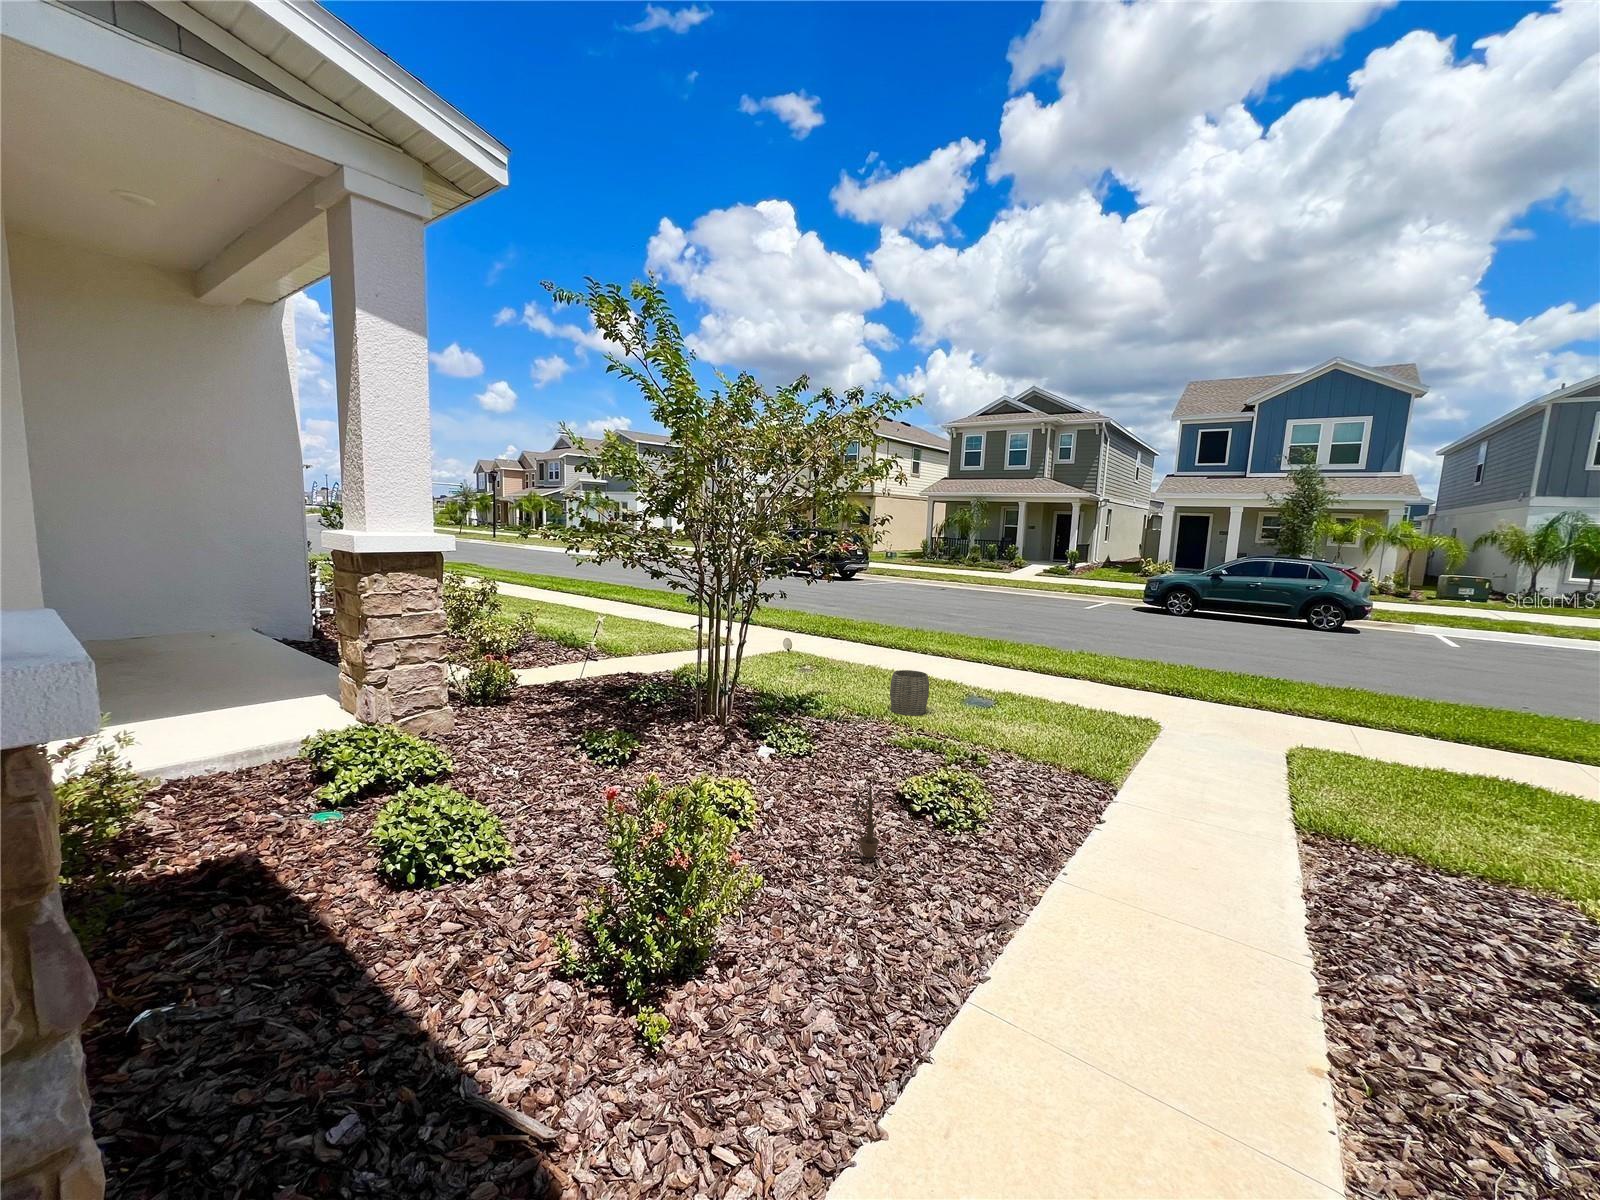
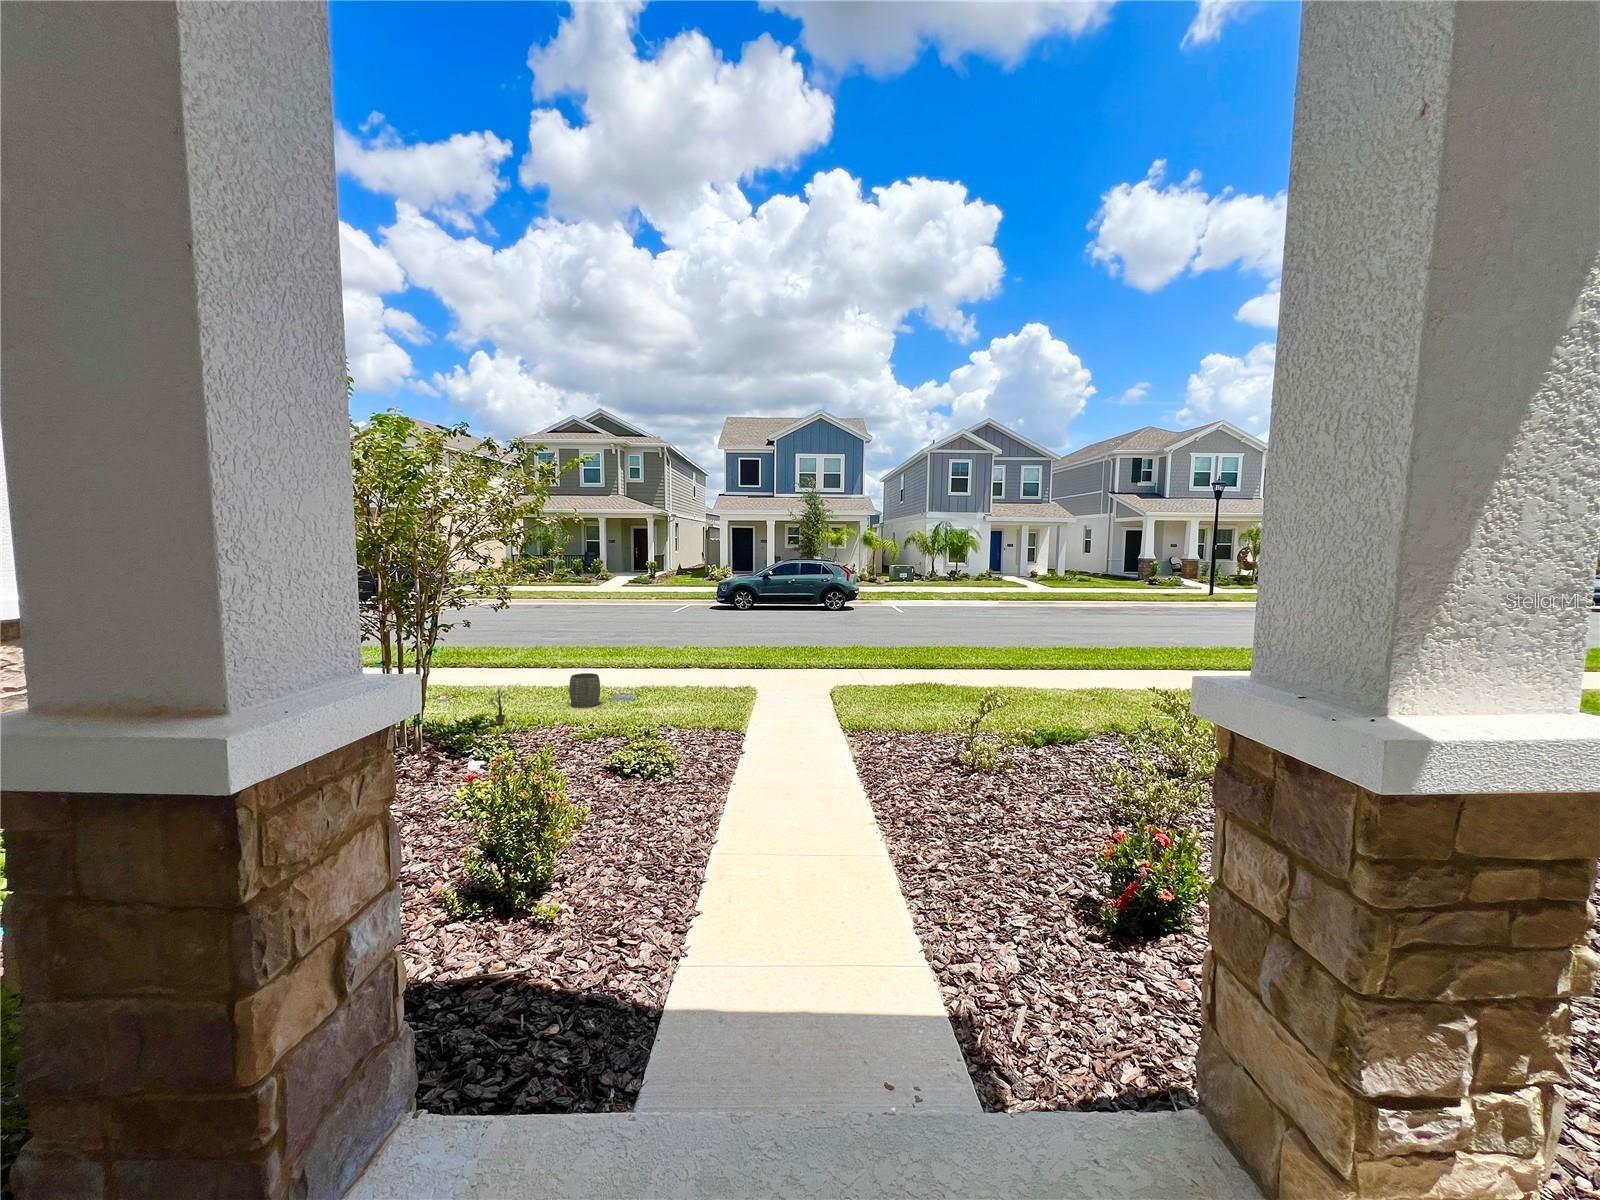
decorative plant: present [838,786,893,858] -> present [485,689,511,725]

